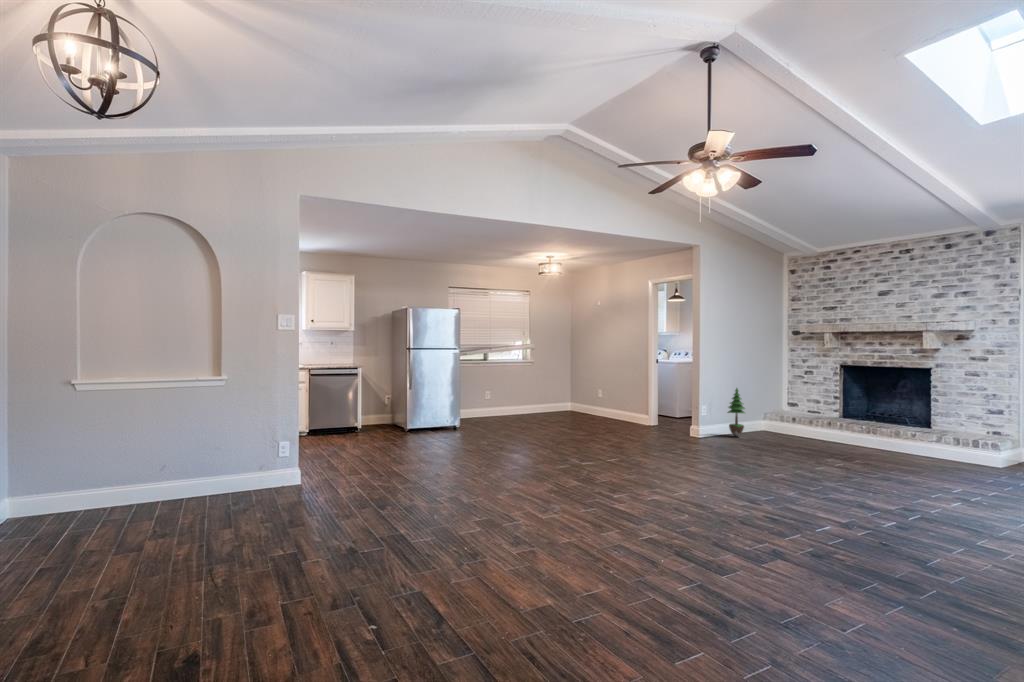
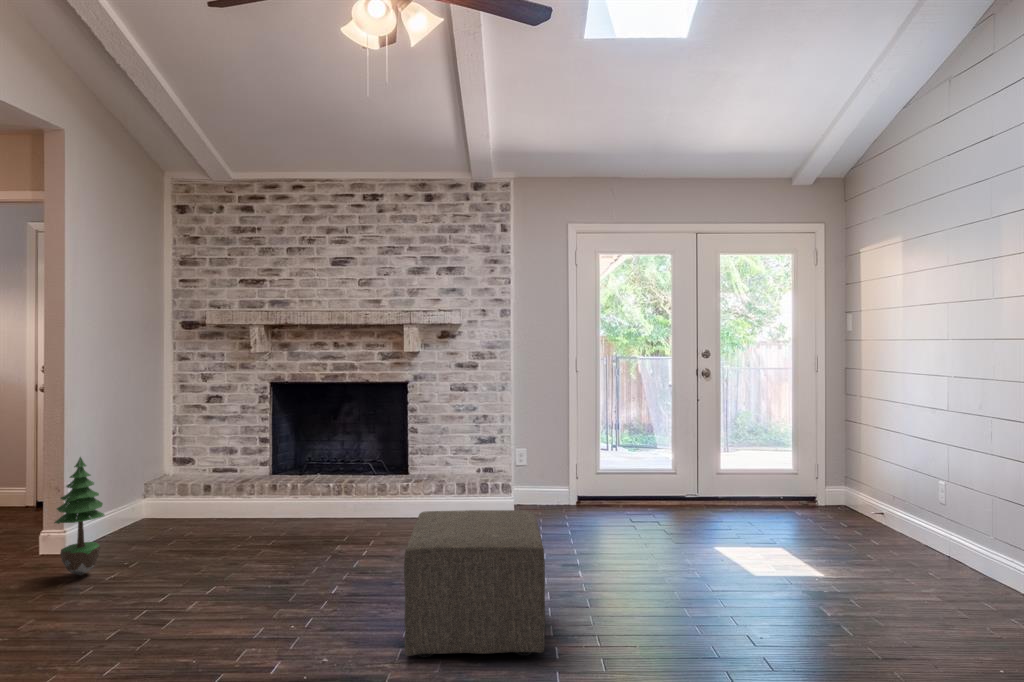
ottoman: none [845,425,947,494] -> present [404,510,545,658]

